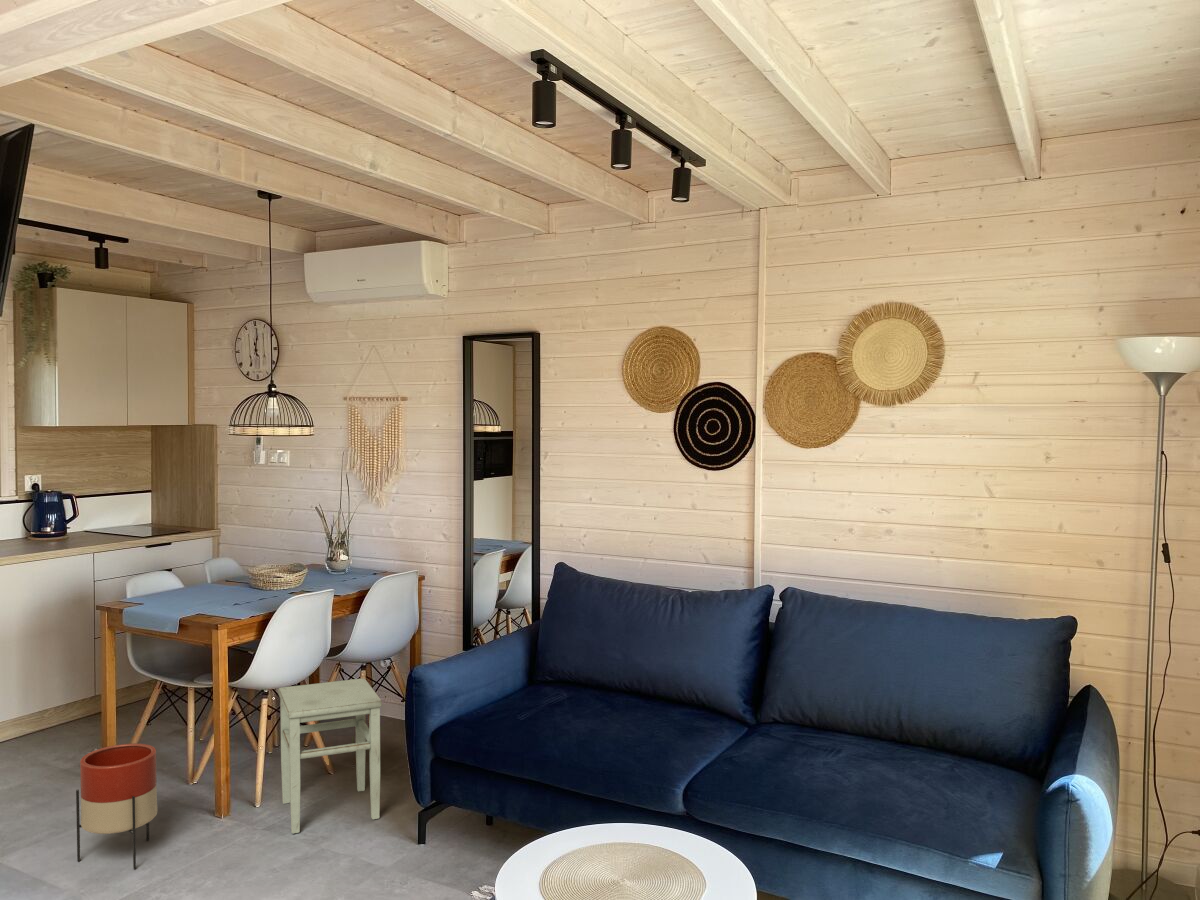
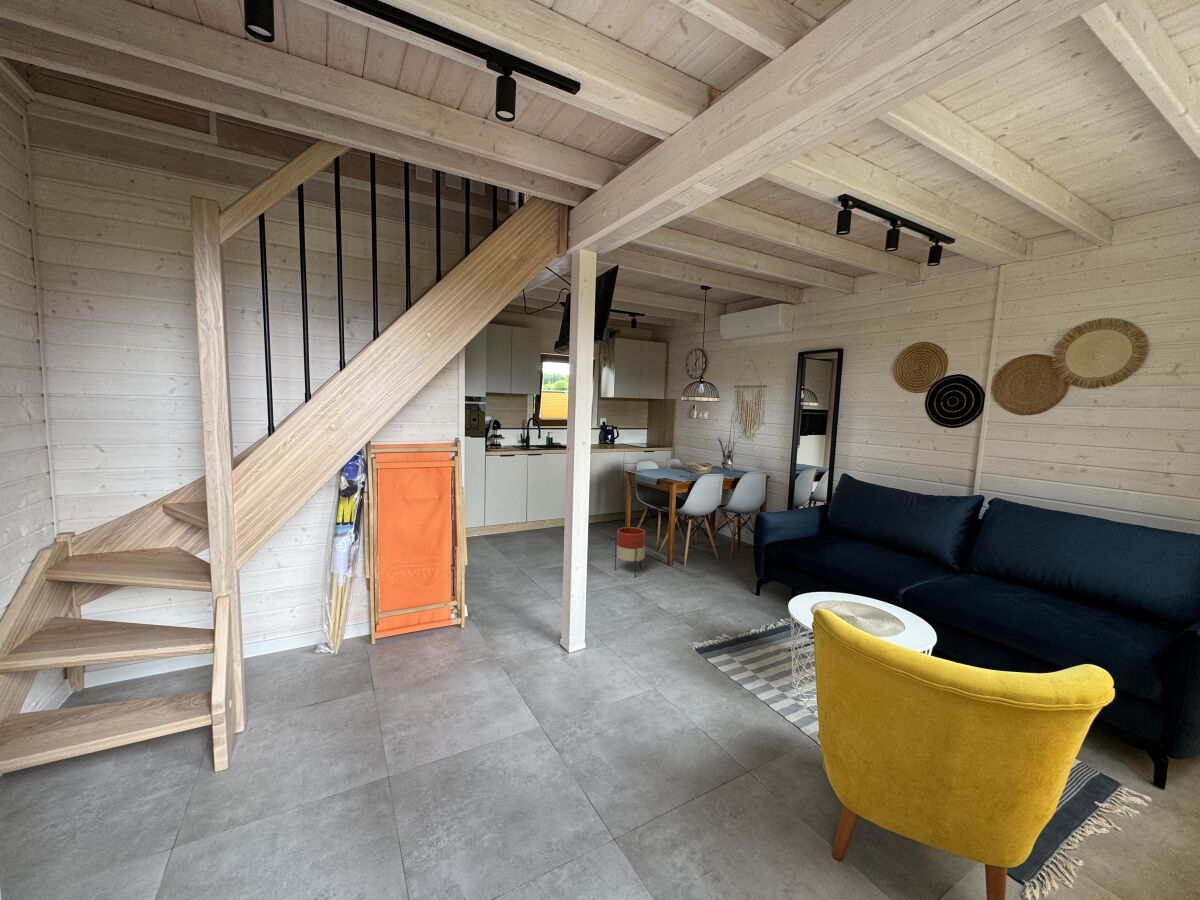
stool: present [278,678,382,834] -> none [695,516,743,582]

